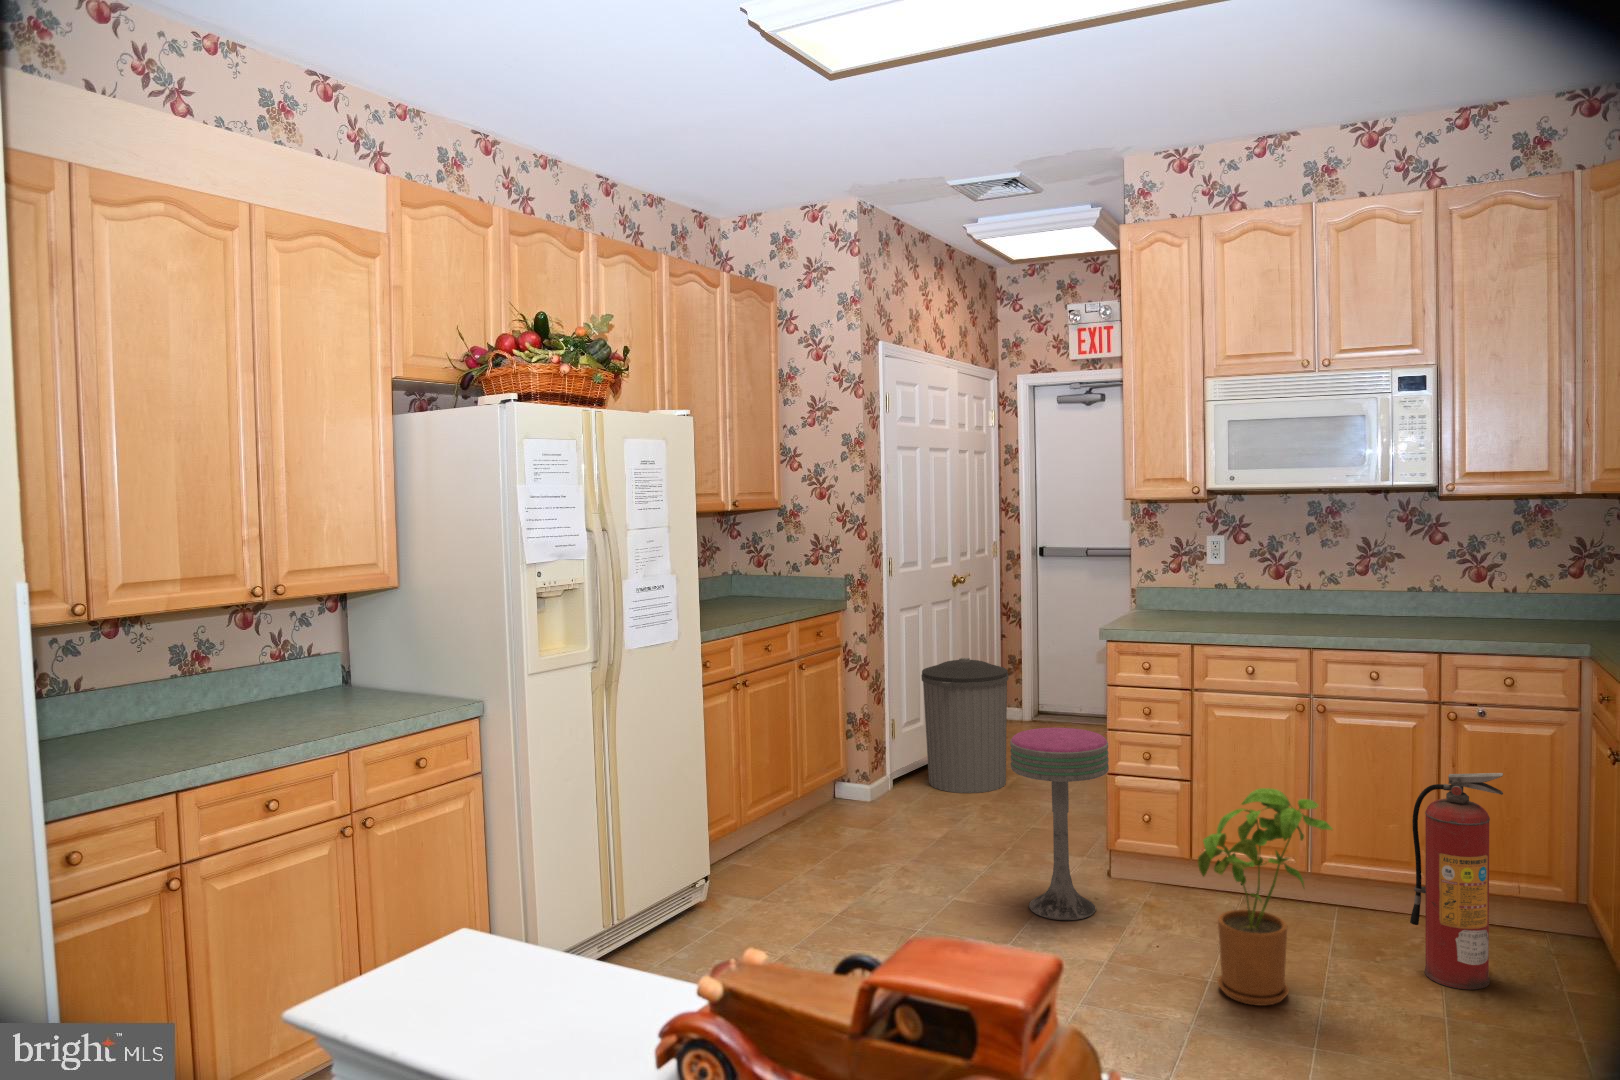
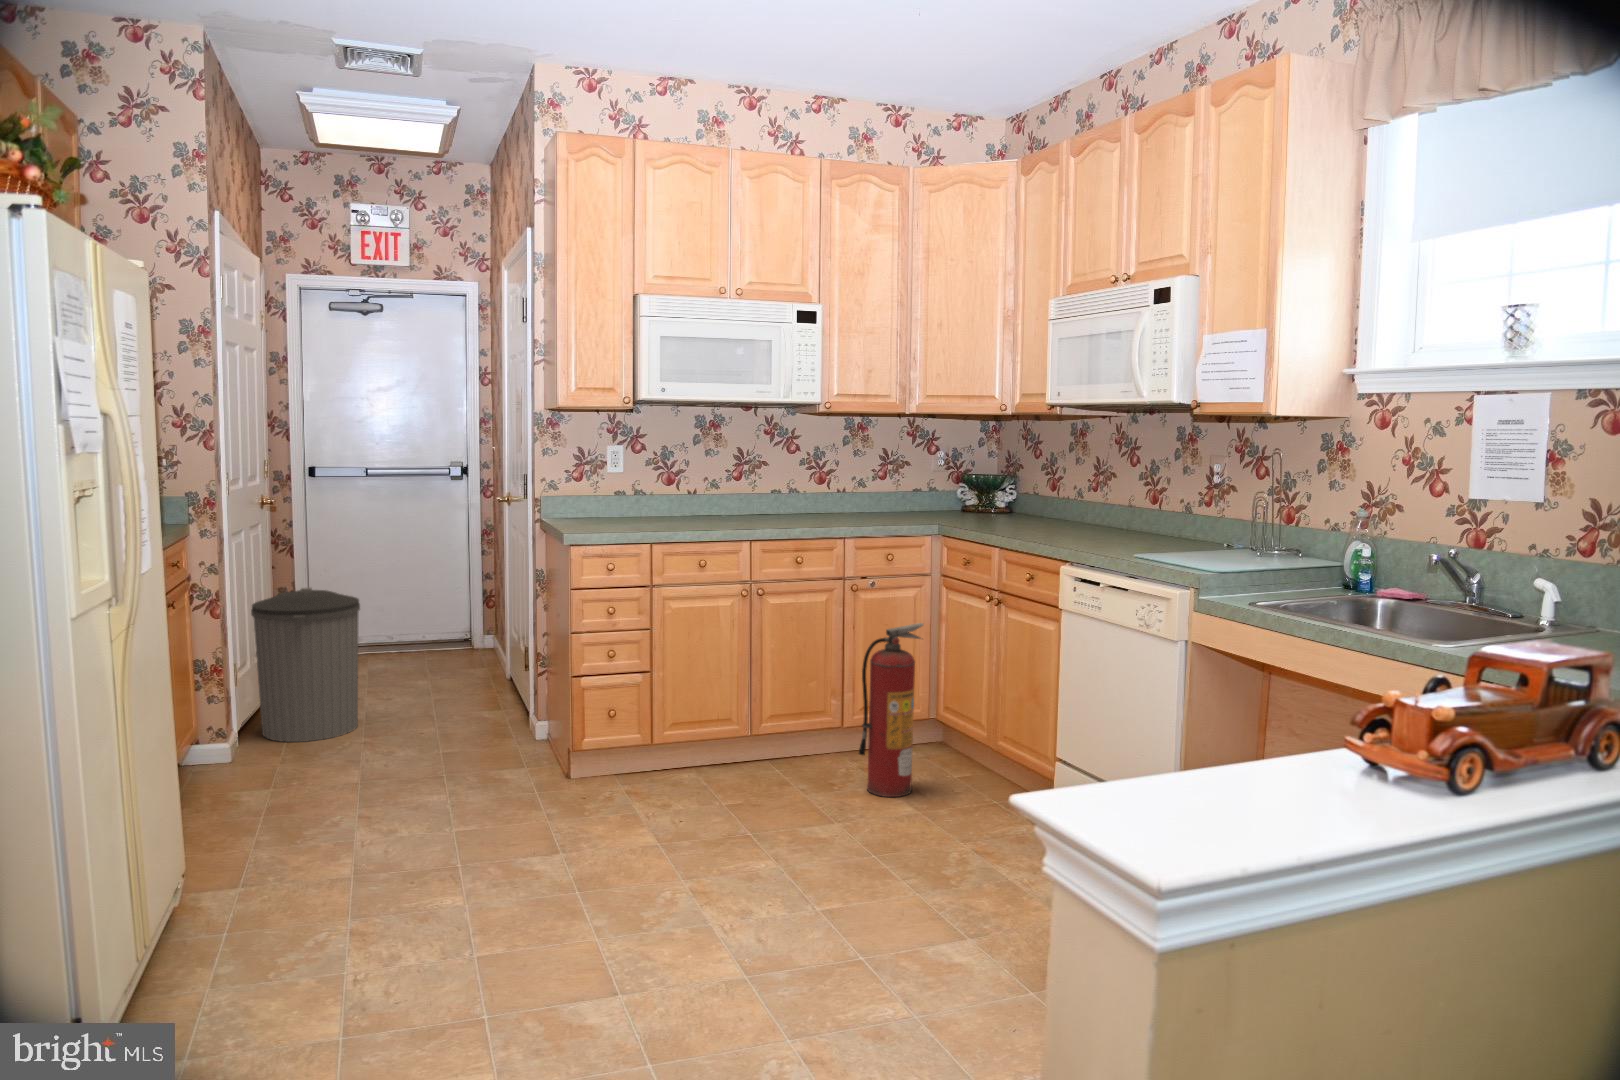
bar stool: present [1010,728,1109,920] -> none [503,635,605,832]
house plant: present [1198,788,1332,1006] -> none [749,655,861,850]

